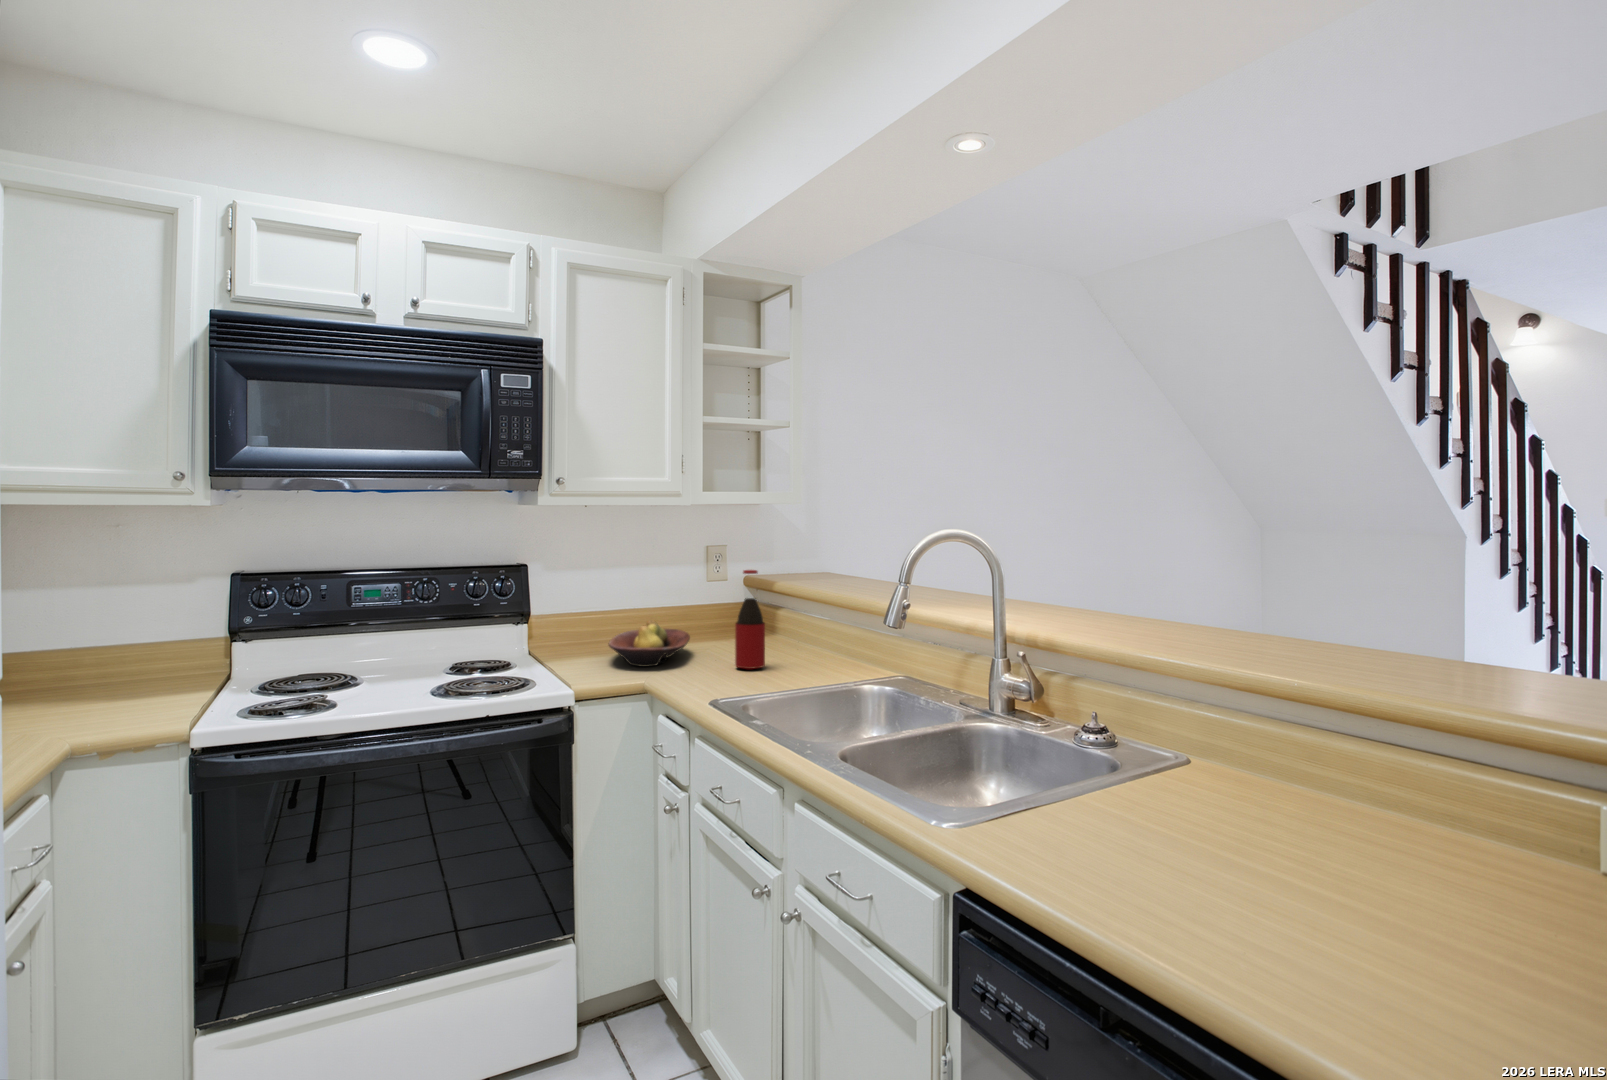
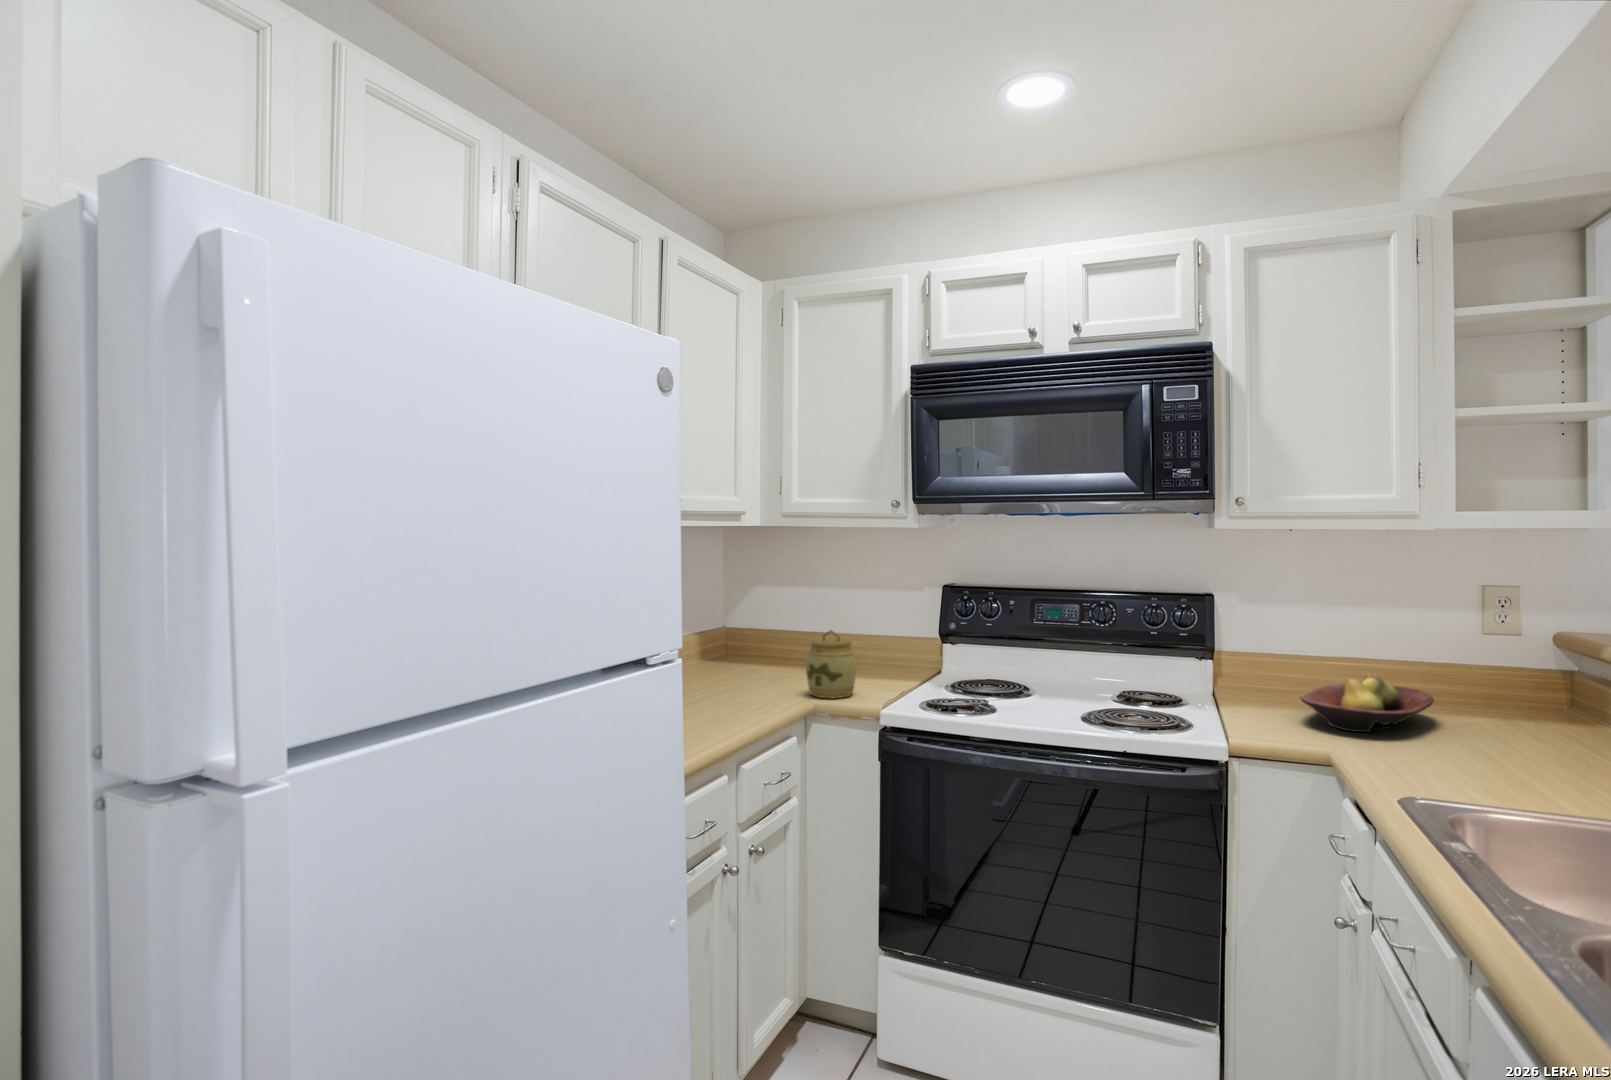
bottle: present [735,570,765,669] -> none [1496,618,1553,767]
jar: none [55,637,137,728] -> present [806,630,856,698]

